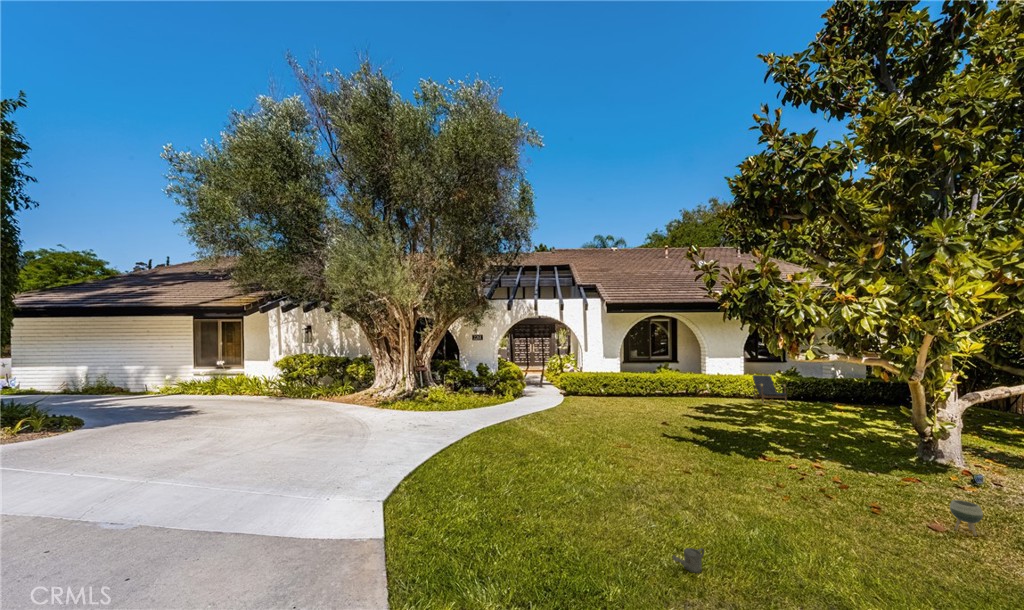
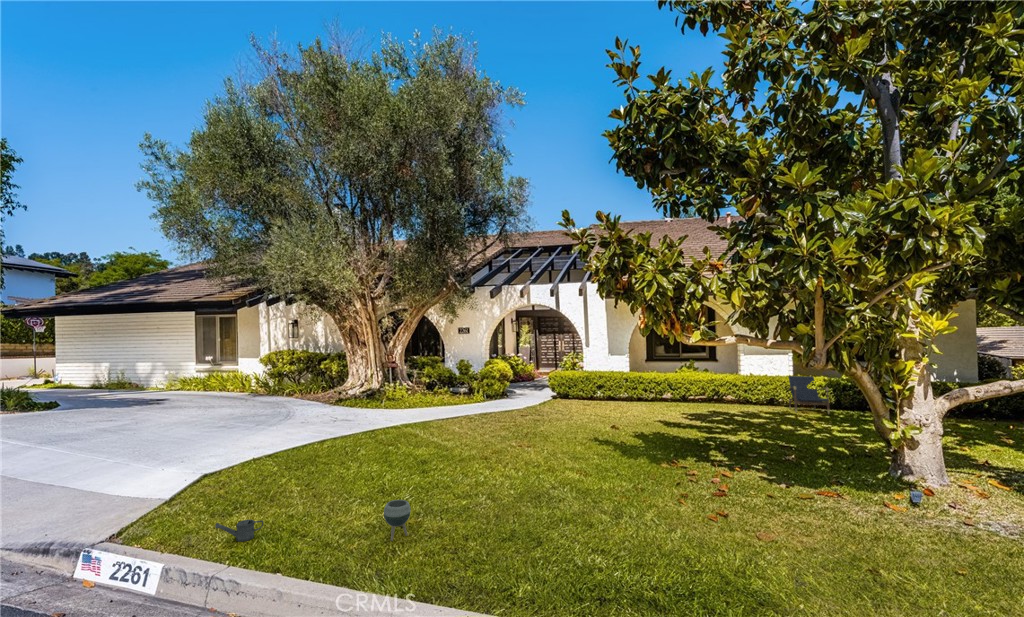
planter: present [950,500,983,536] -> present [384,500,411,541]
watering can: present [673,548,704,573] -> present [215,520,263,542]

